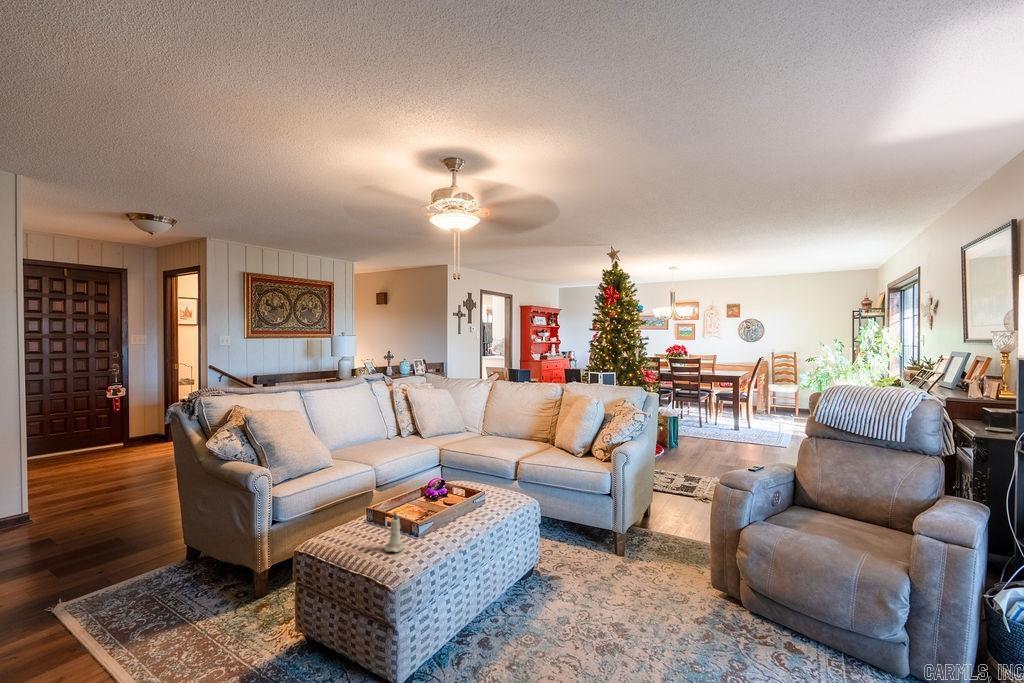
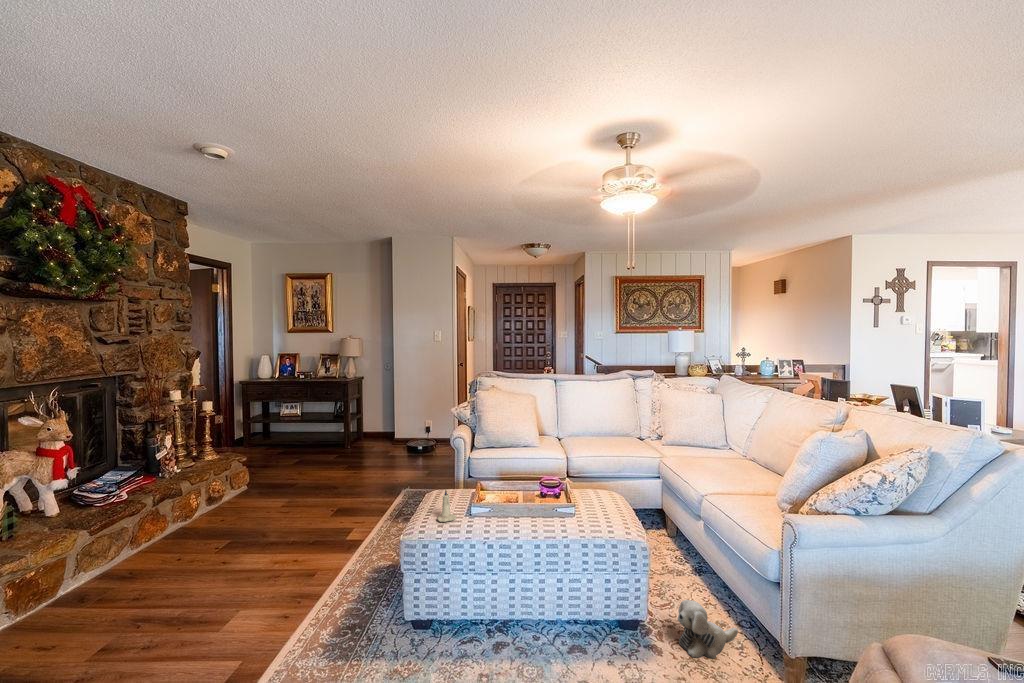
plush toy: none [561,532,594,571] -> present [678,600,738,658]

